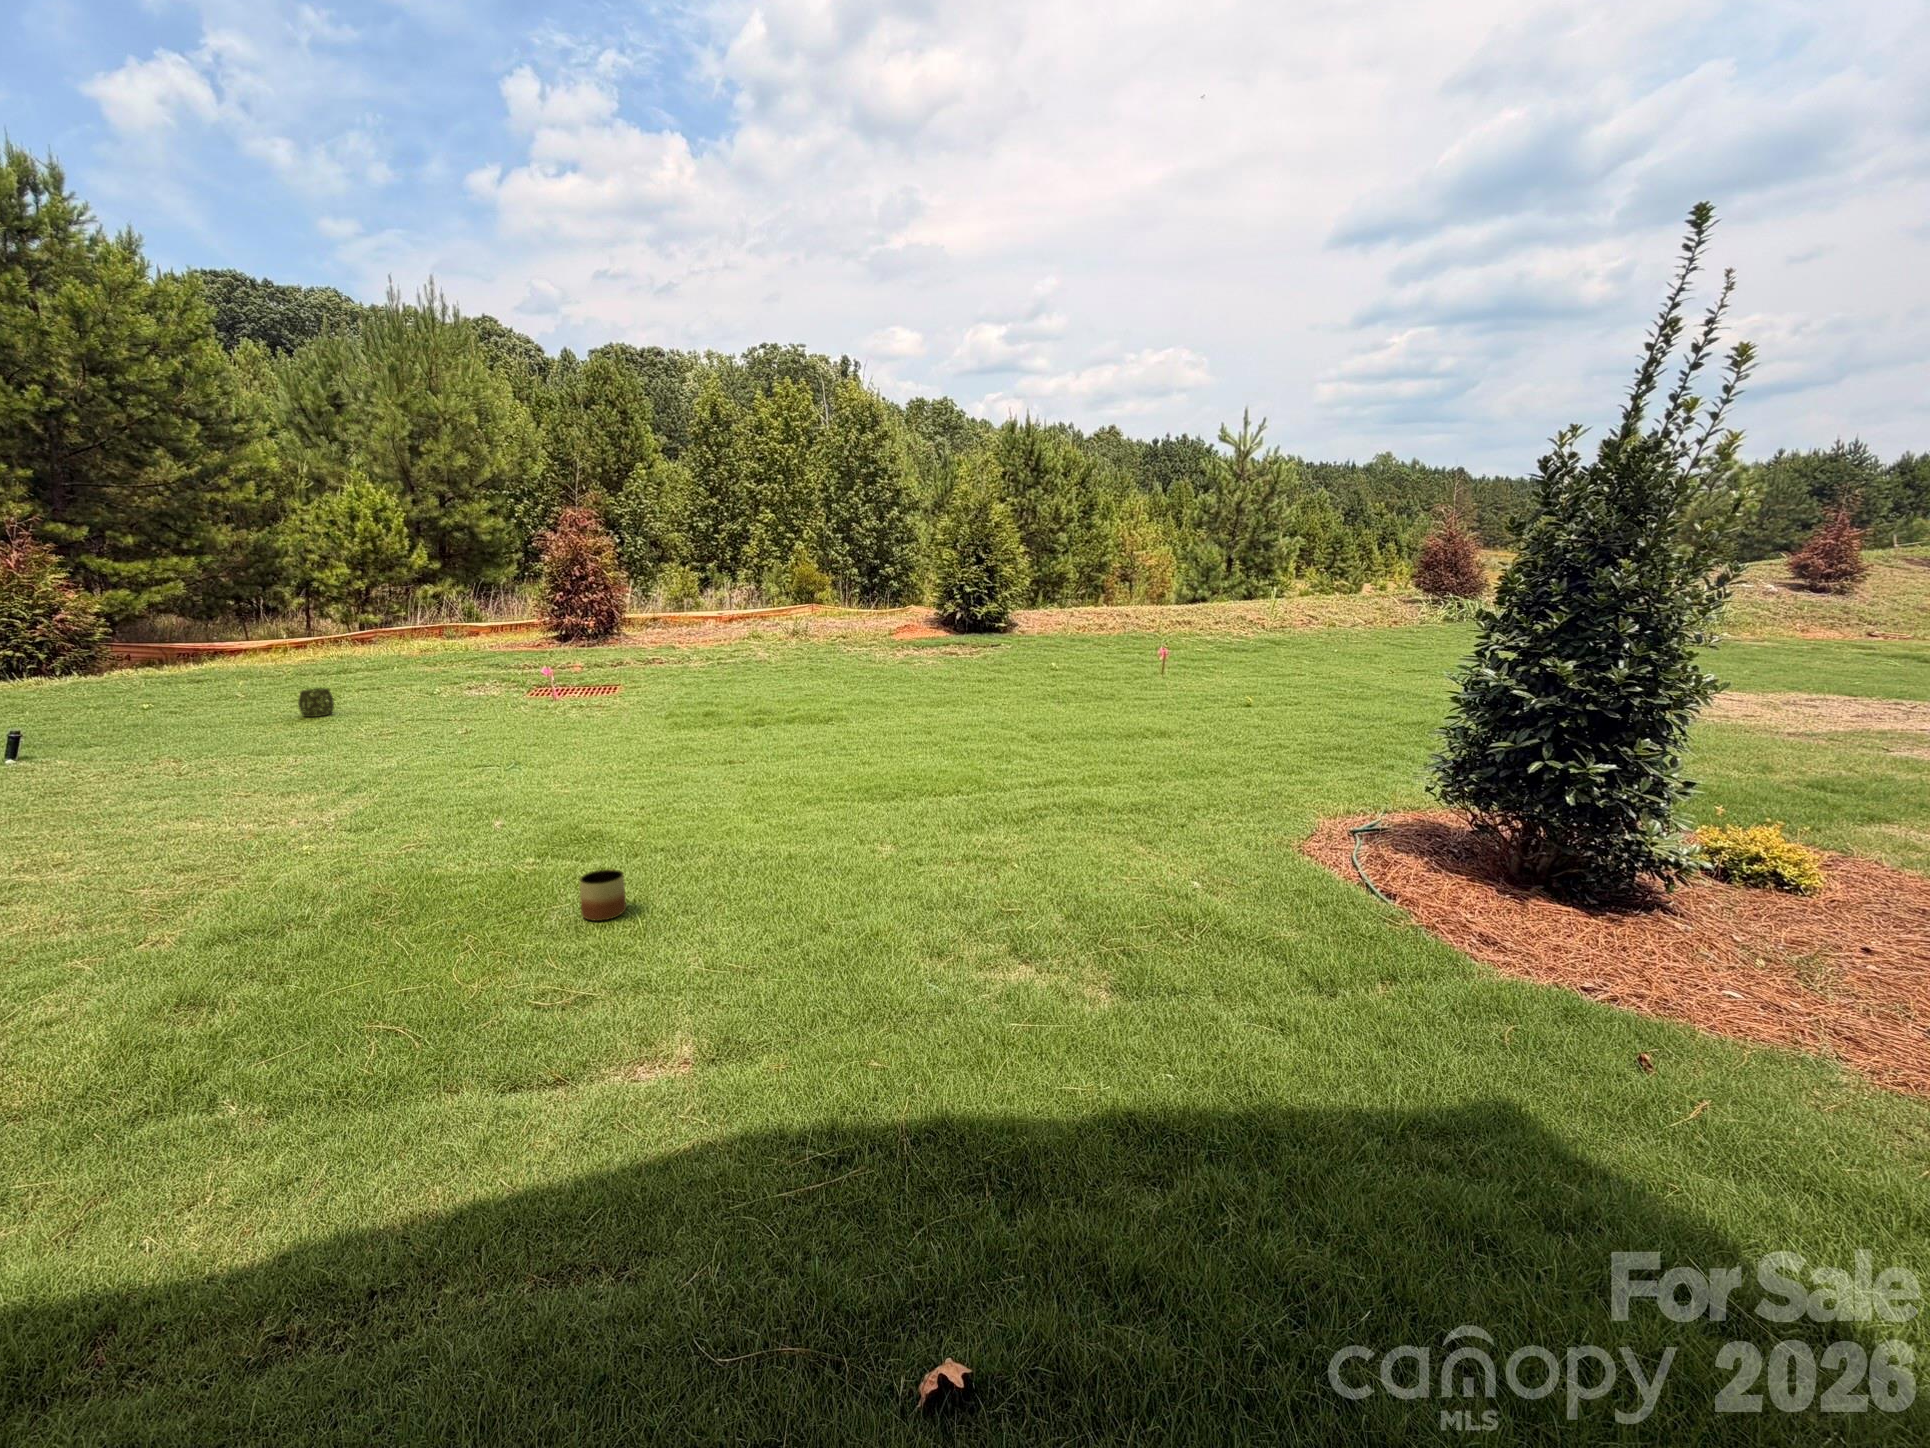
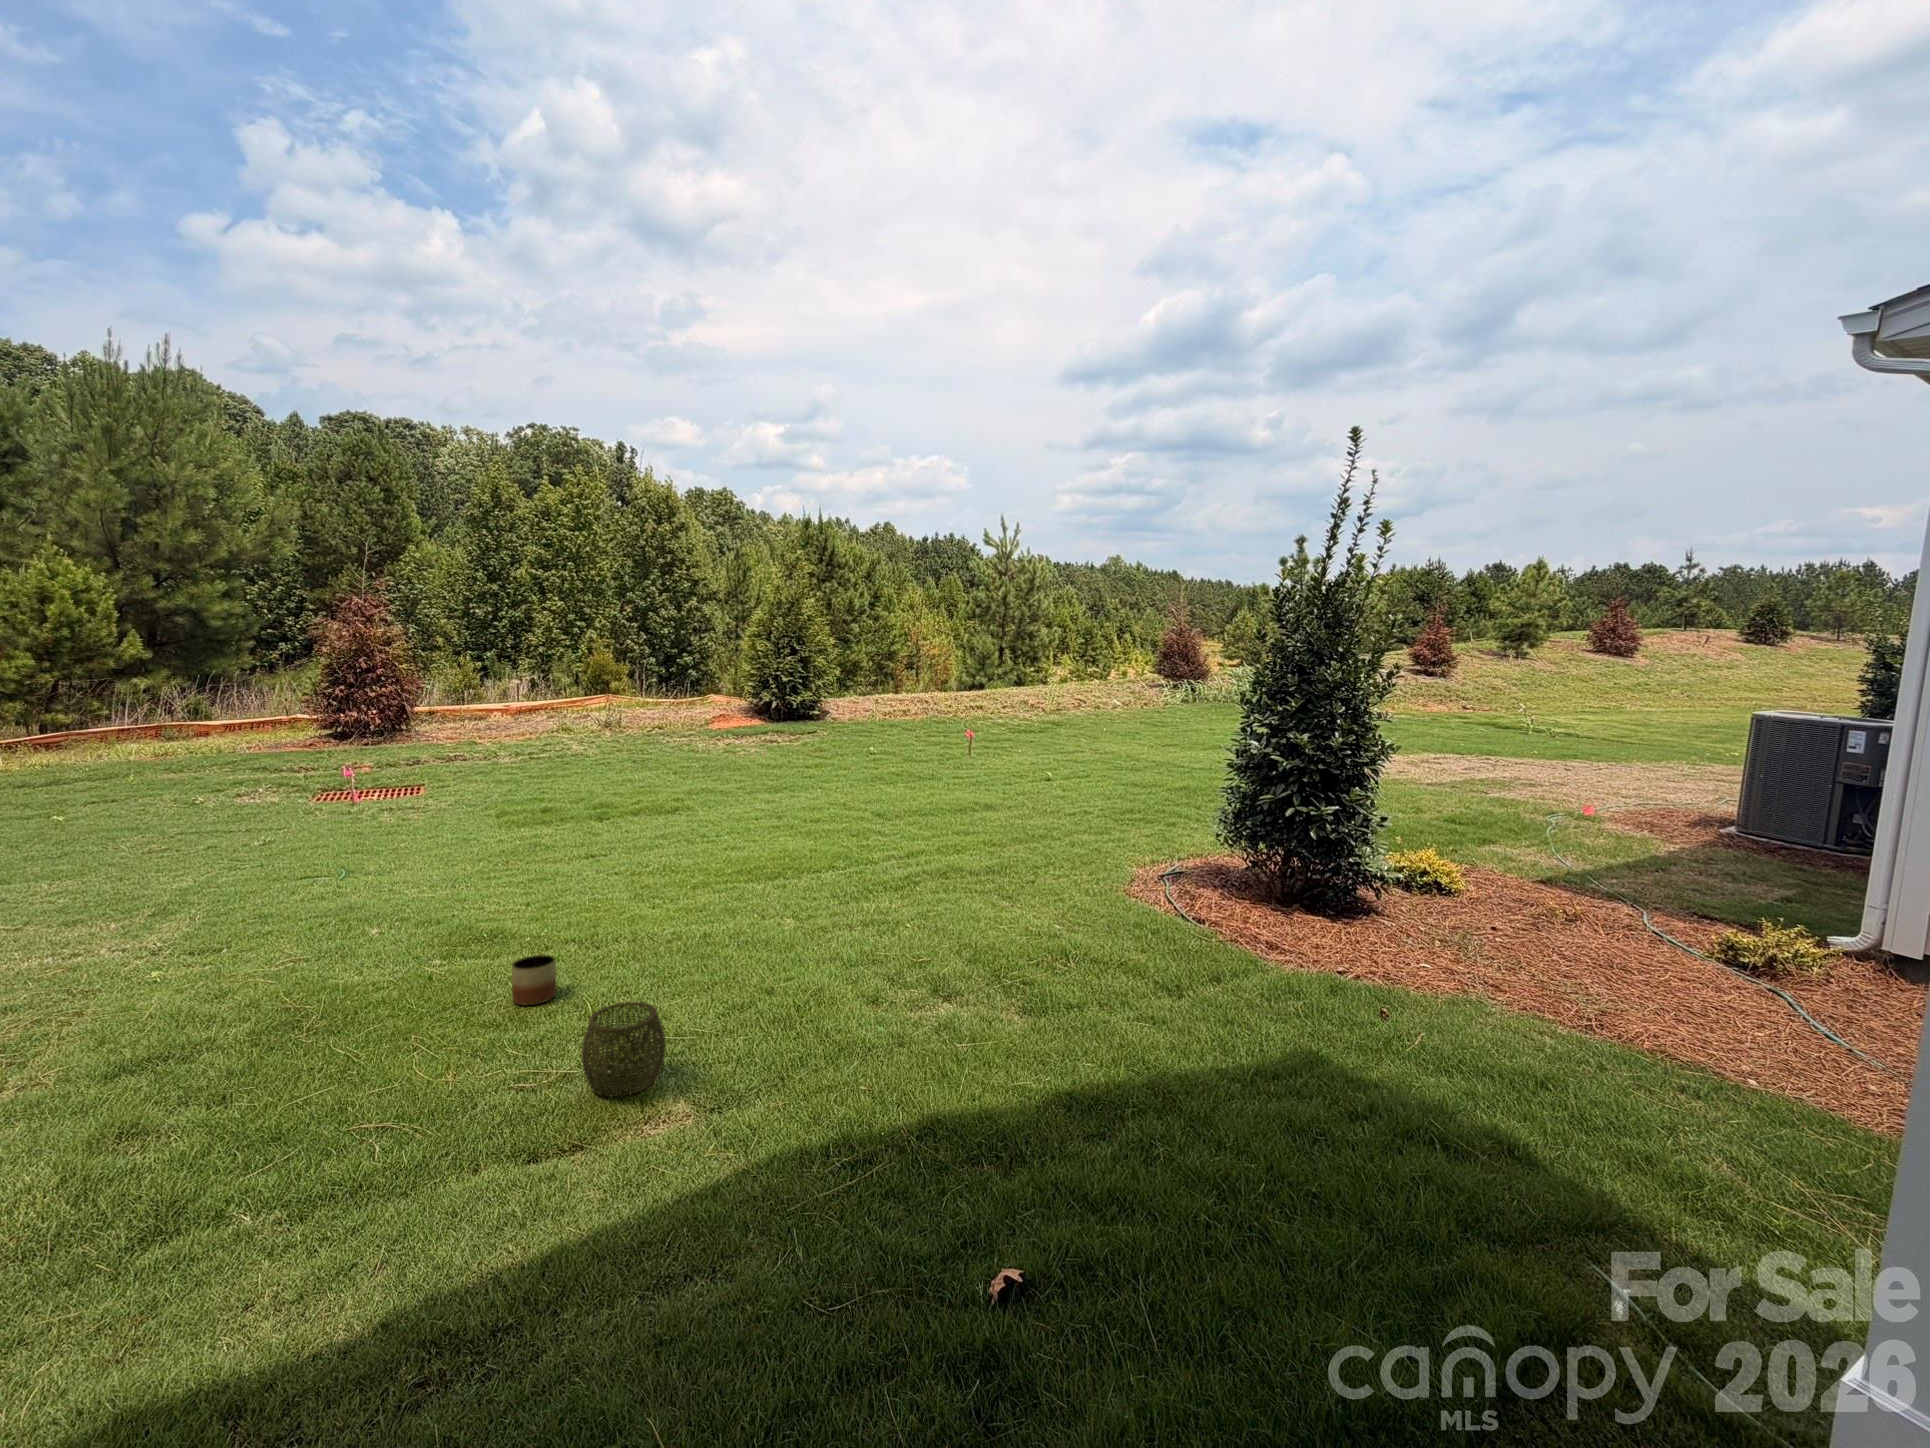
woven basket: present [298,688,334,717] -> present [581,1002,666,1097]

